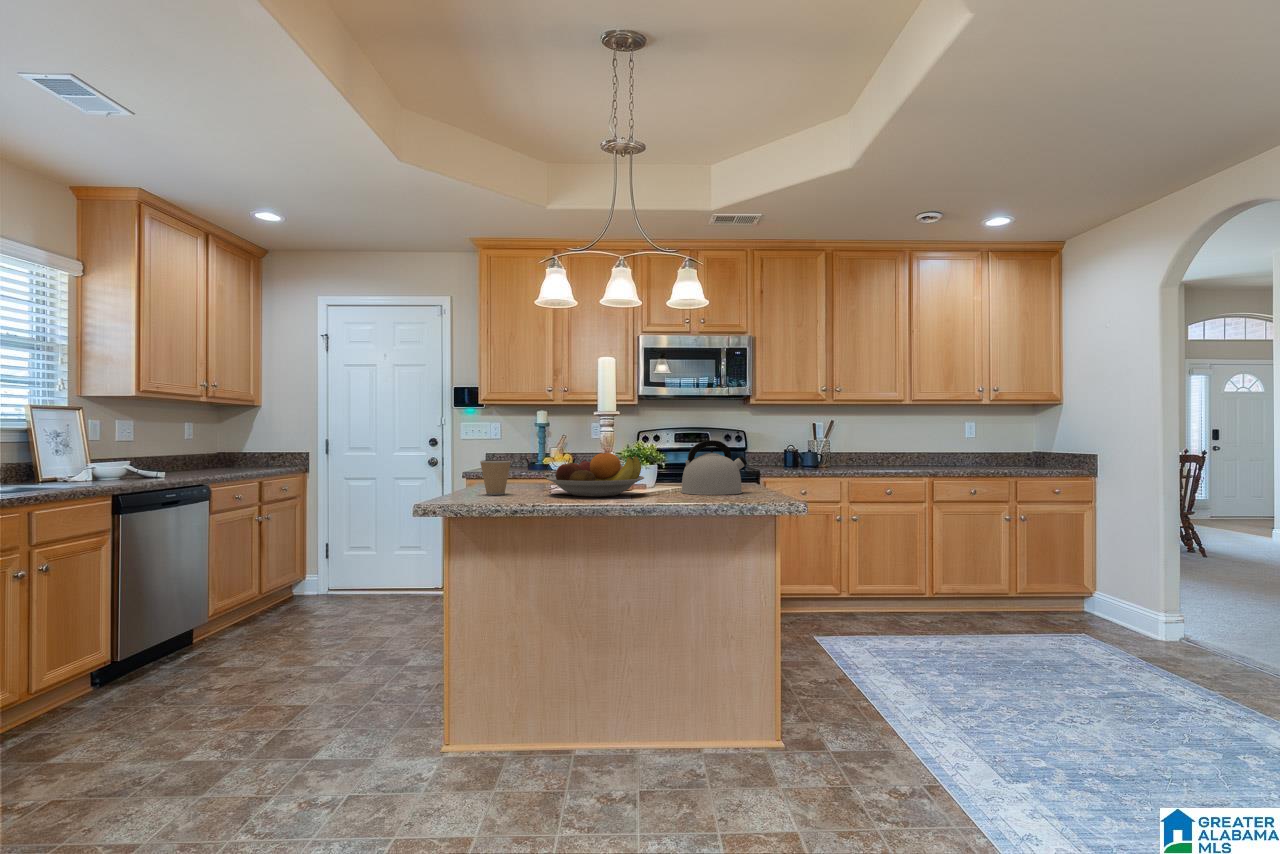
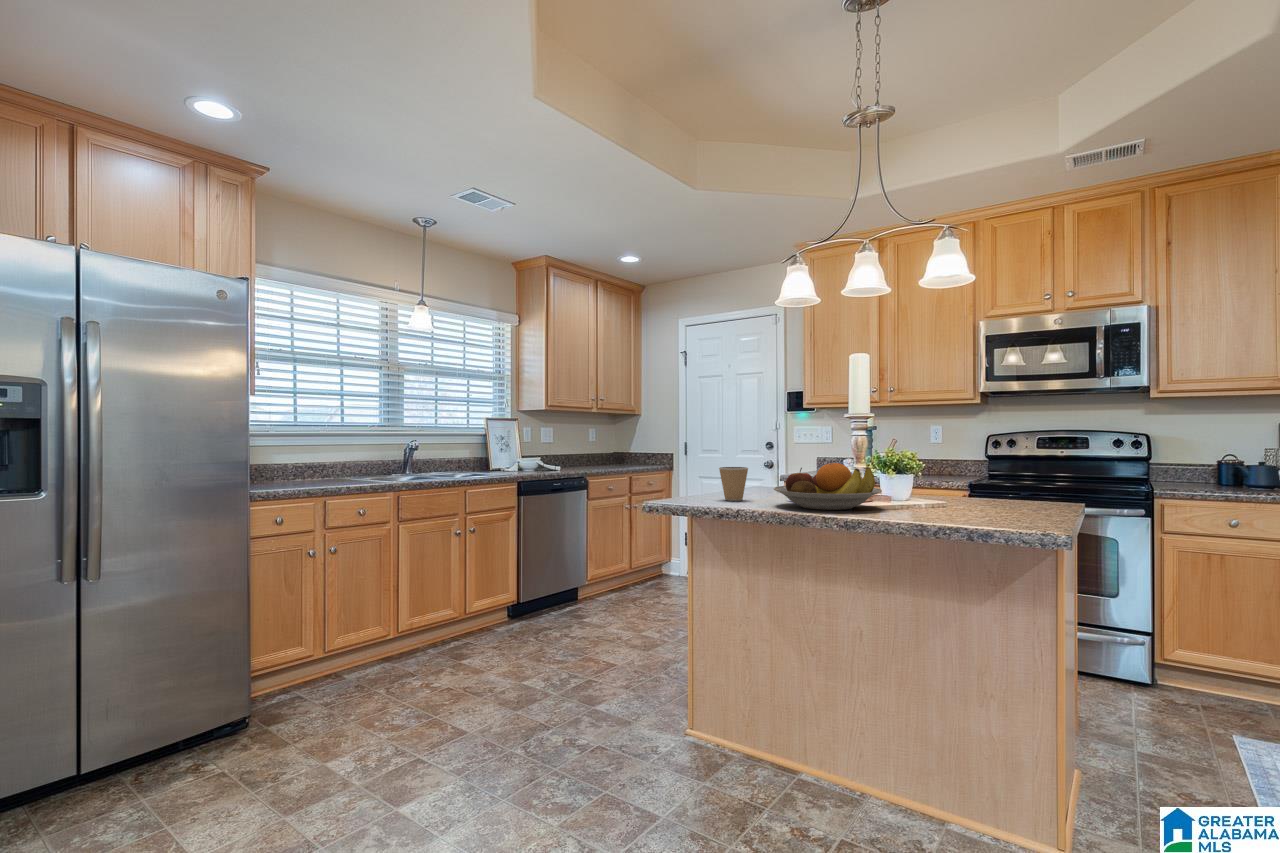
kettle: present [681,440,747,495] -> none [933,451,1024,518]

